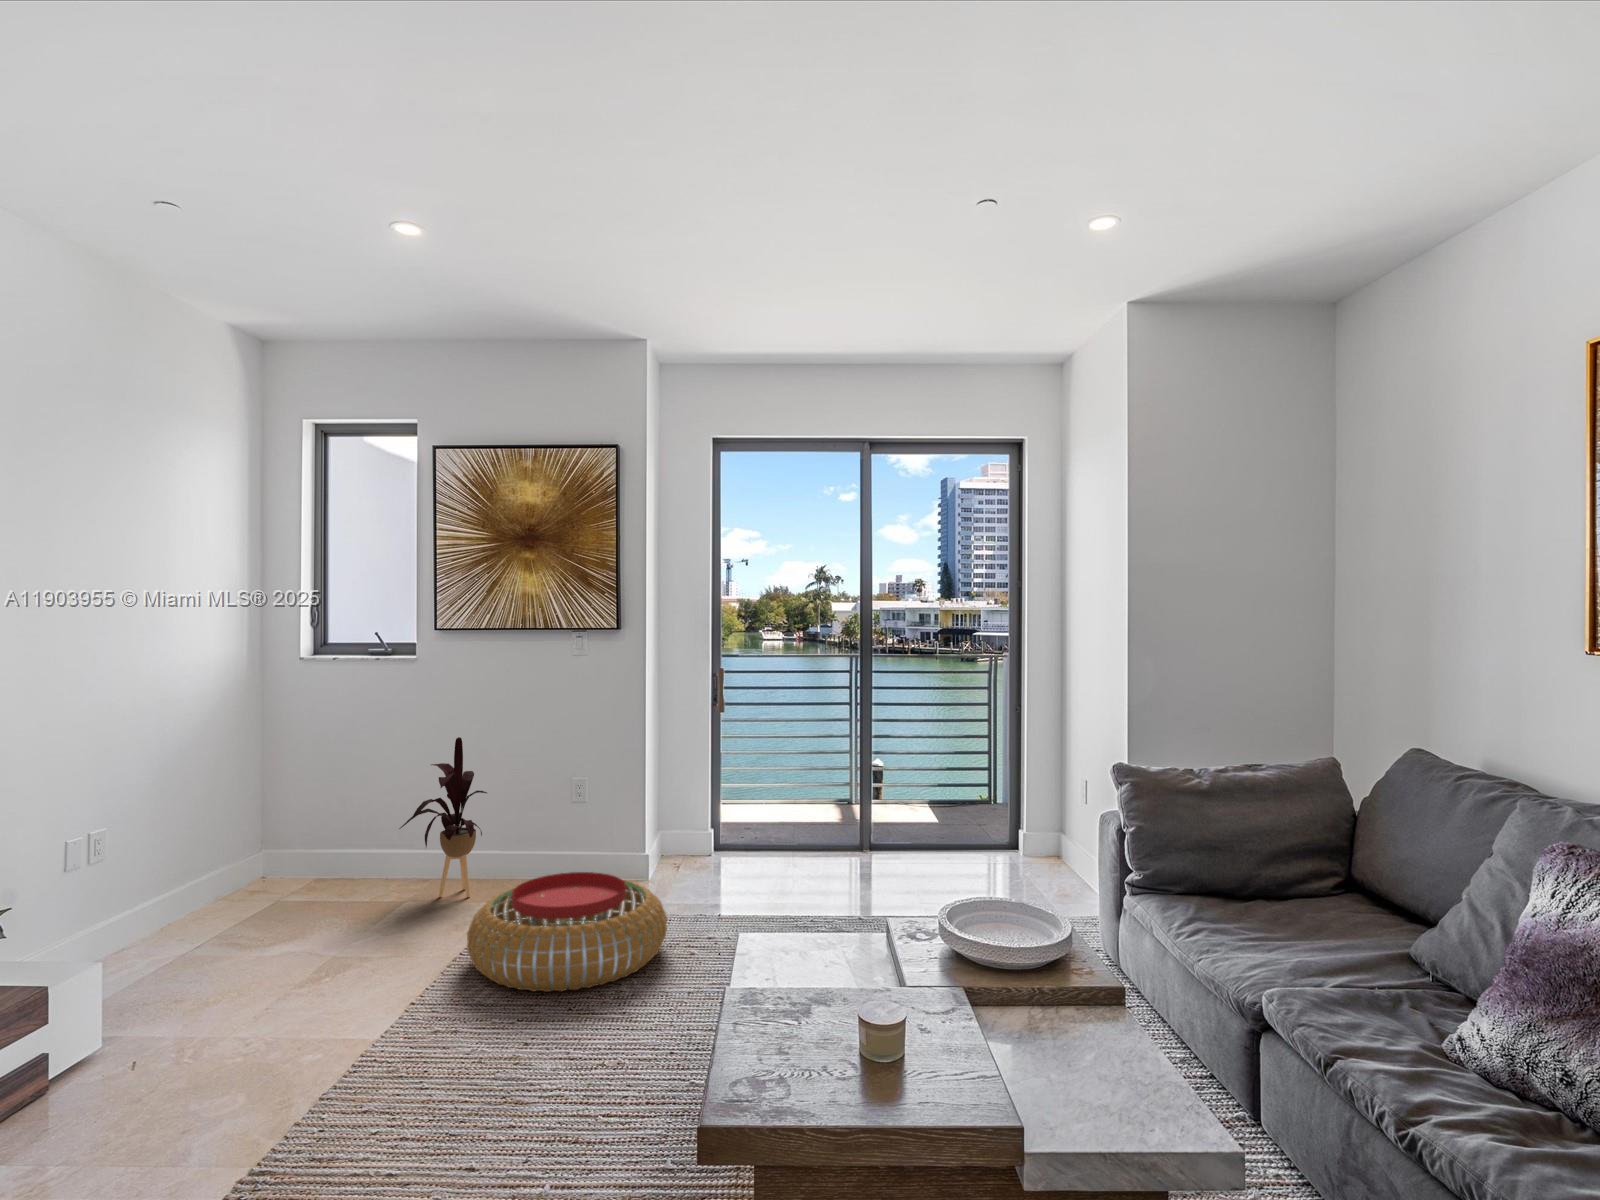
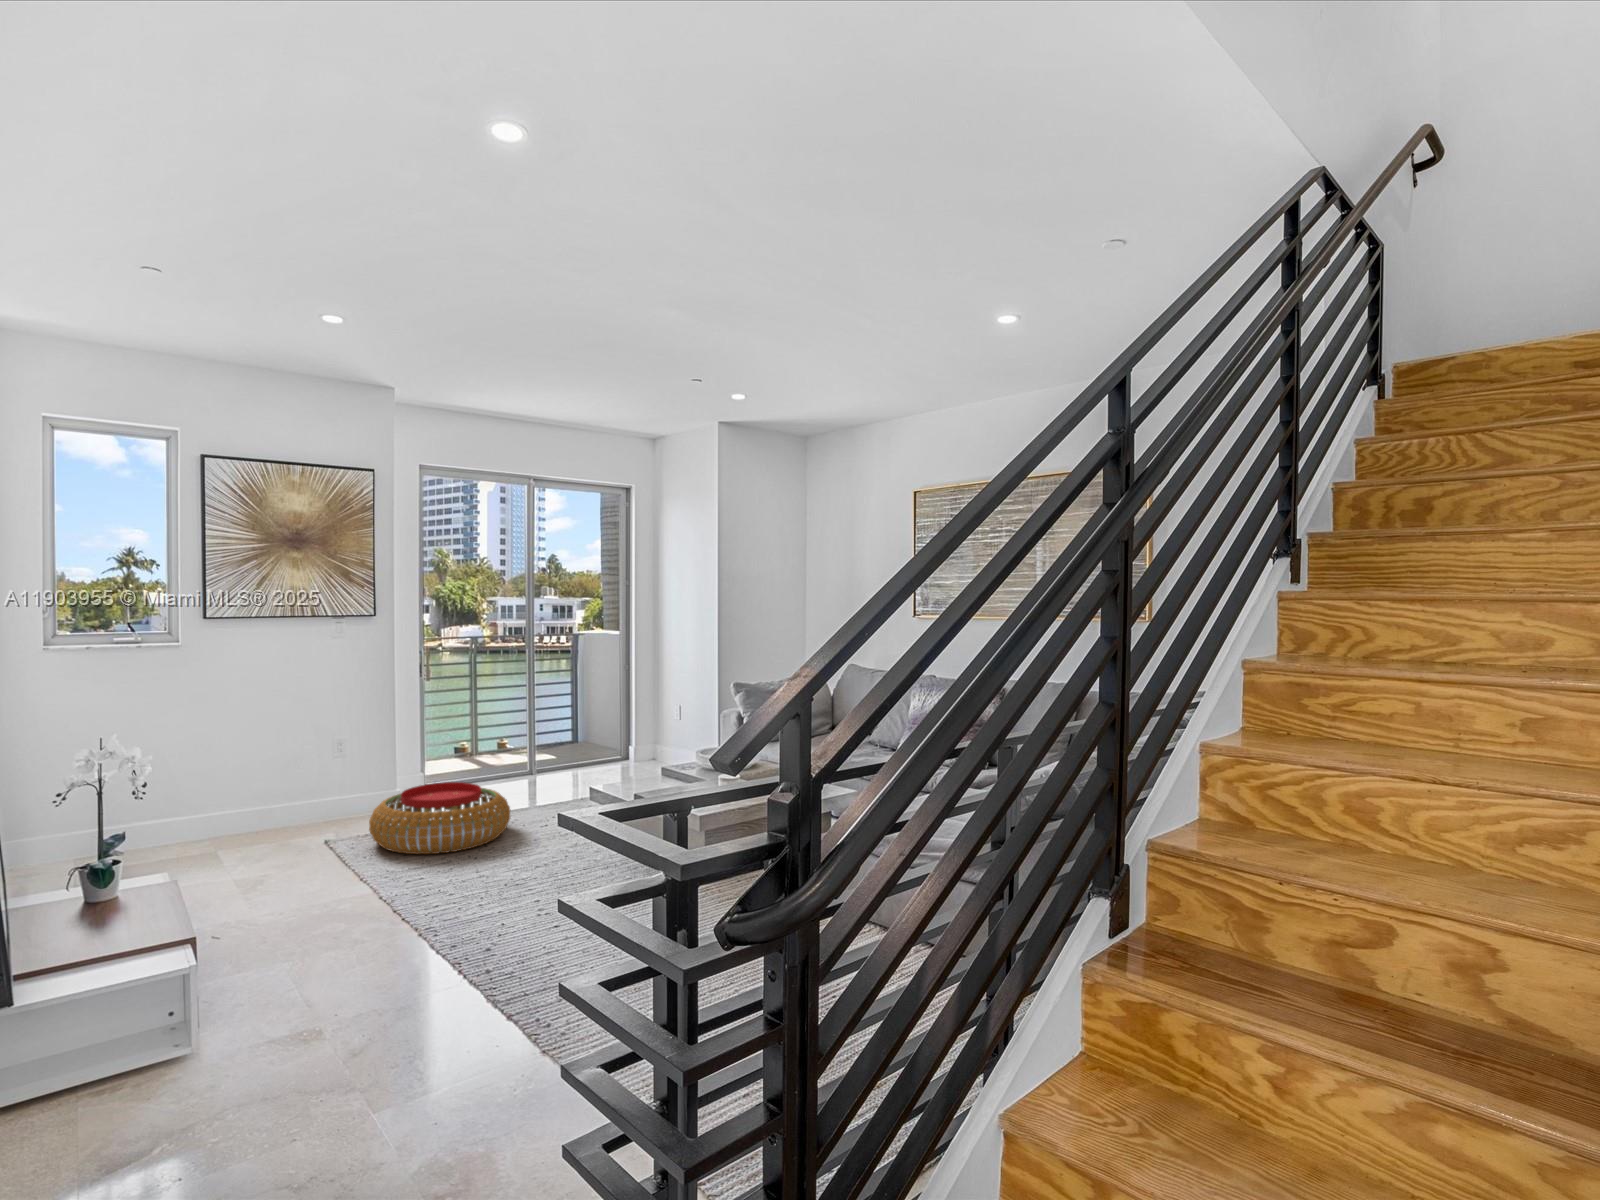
house plant: present [399,737,487,897] -> none [216,704,290,837]

